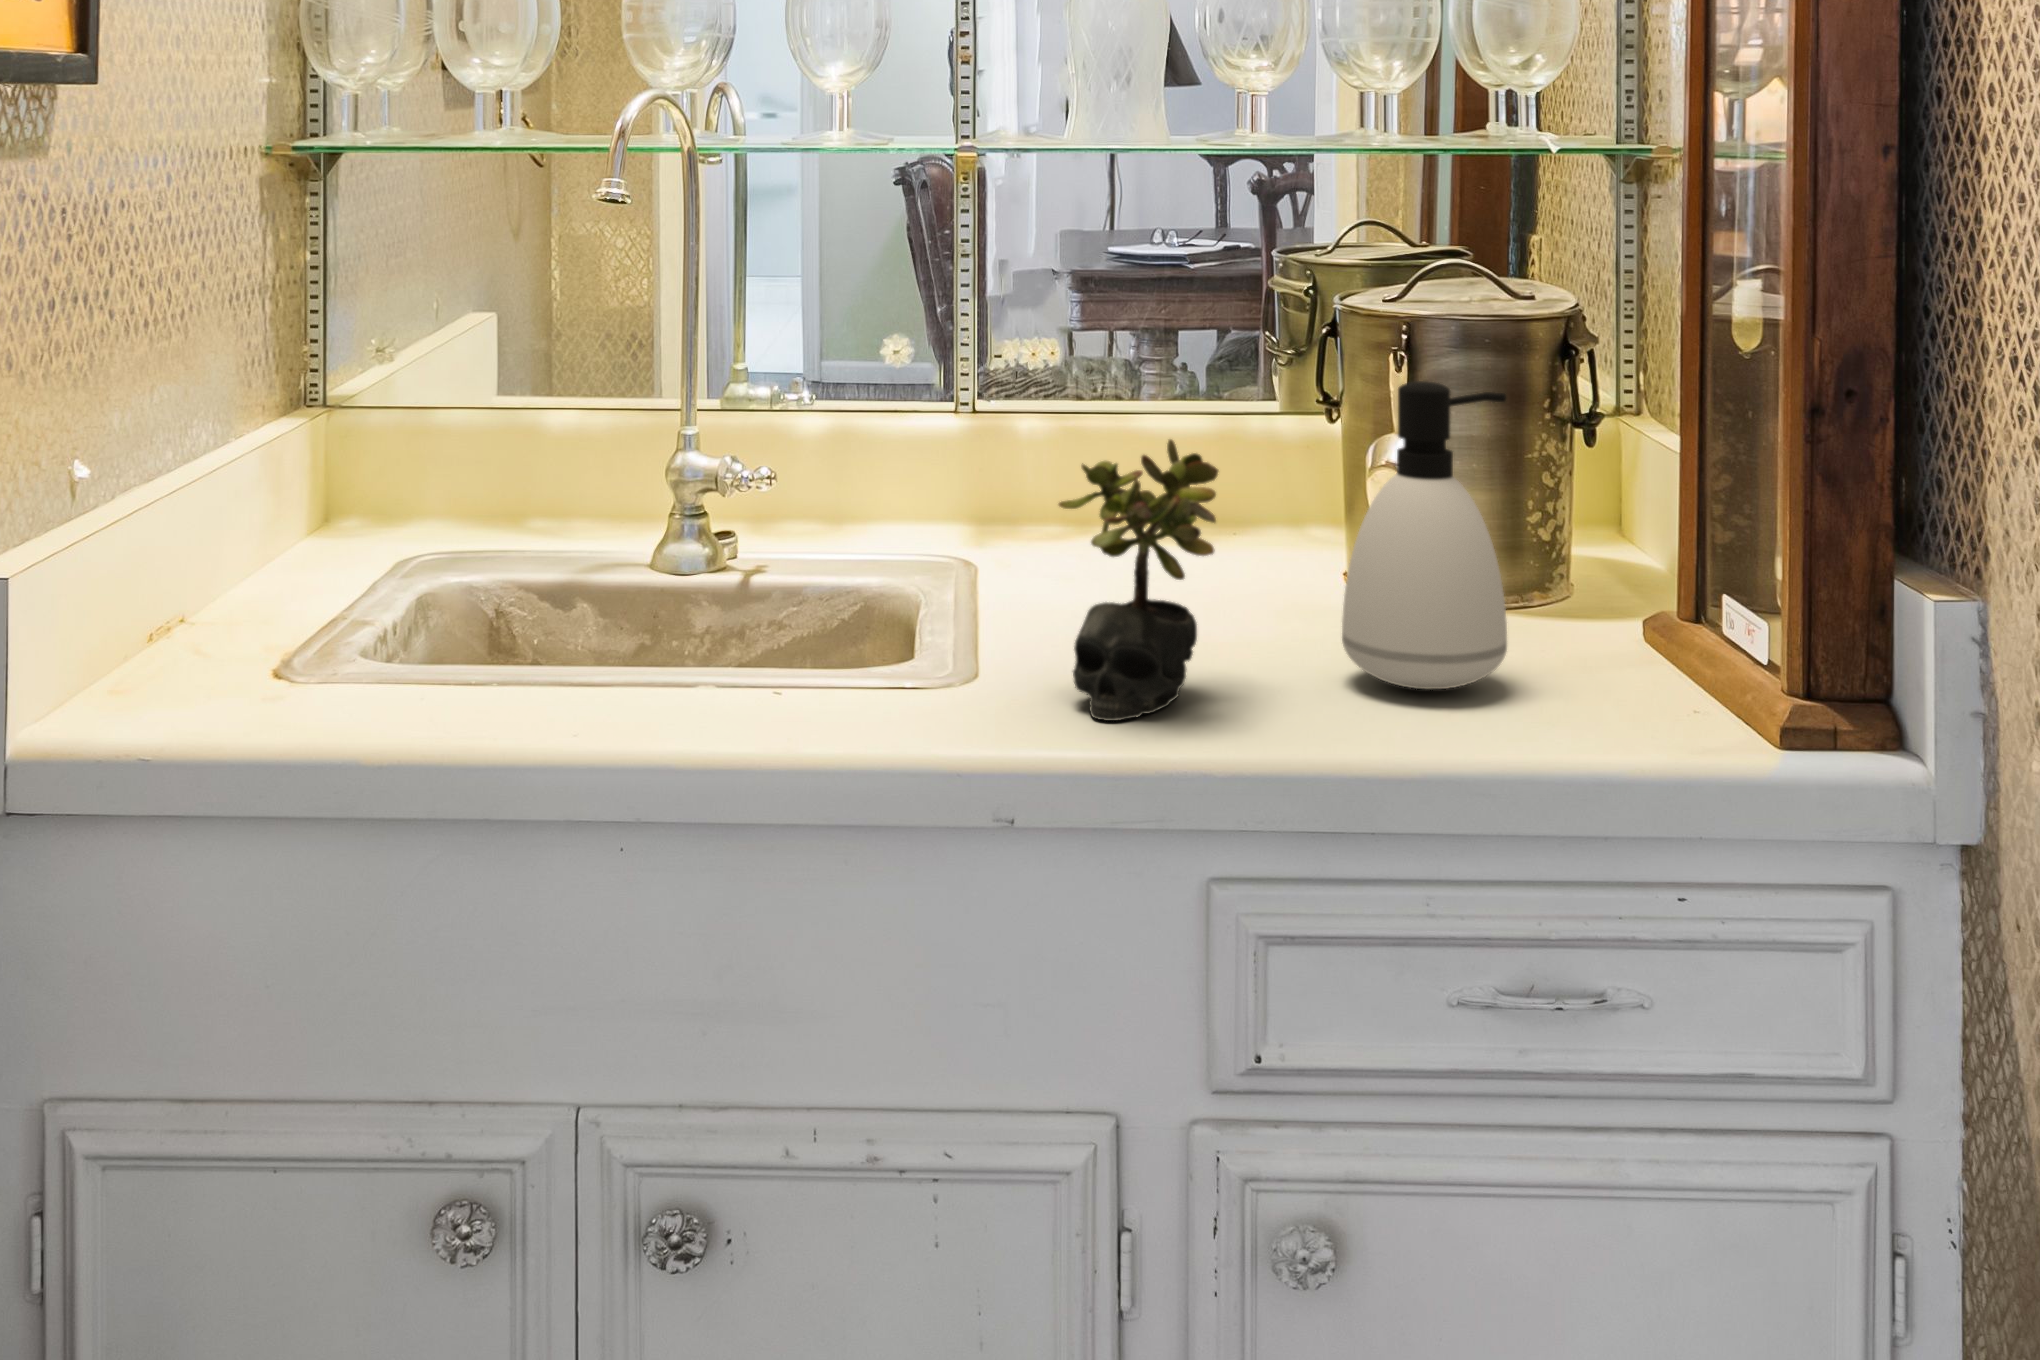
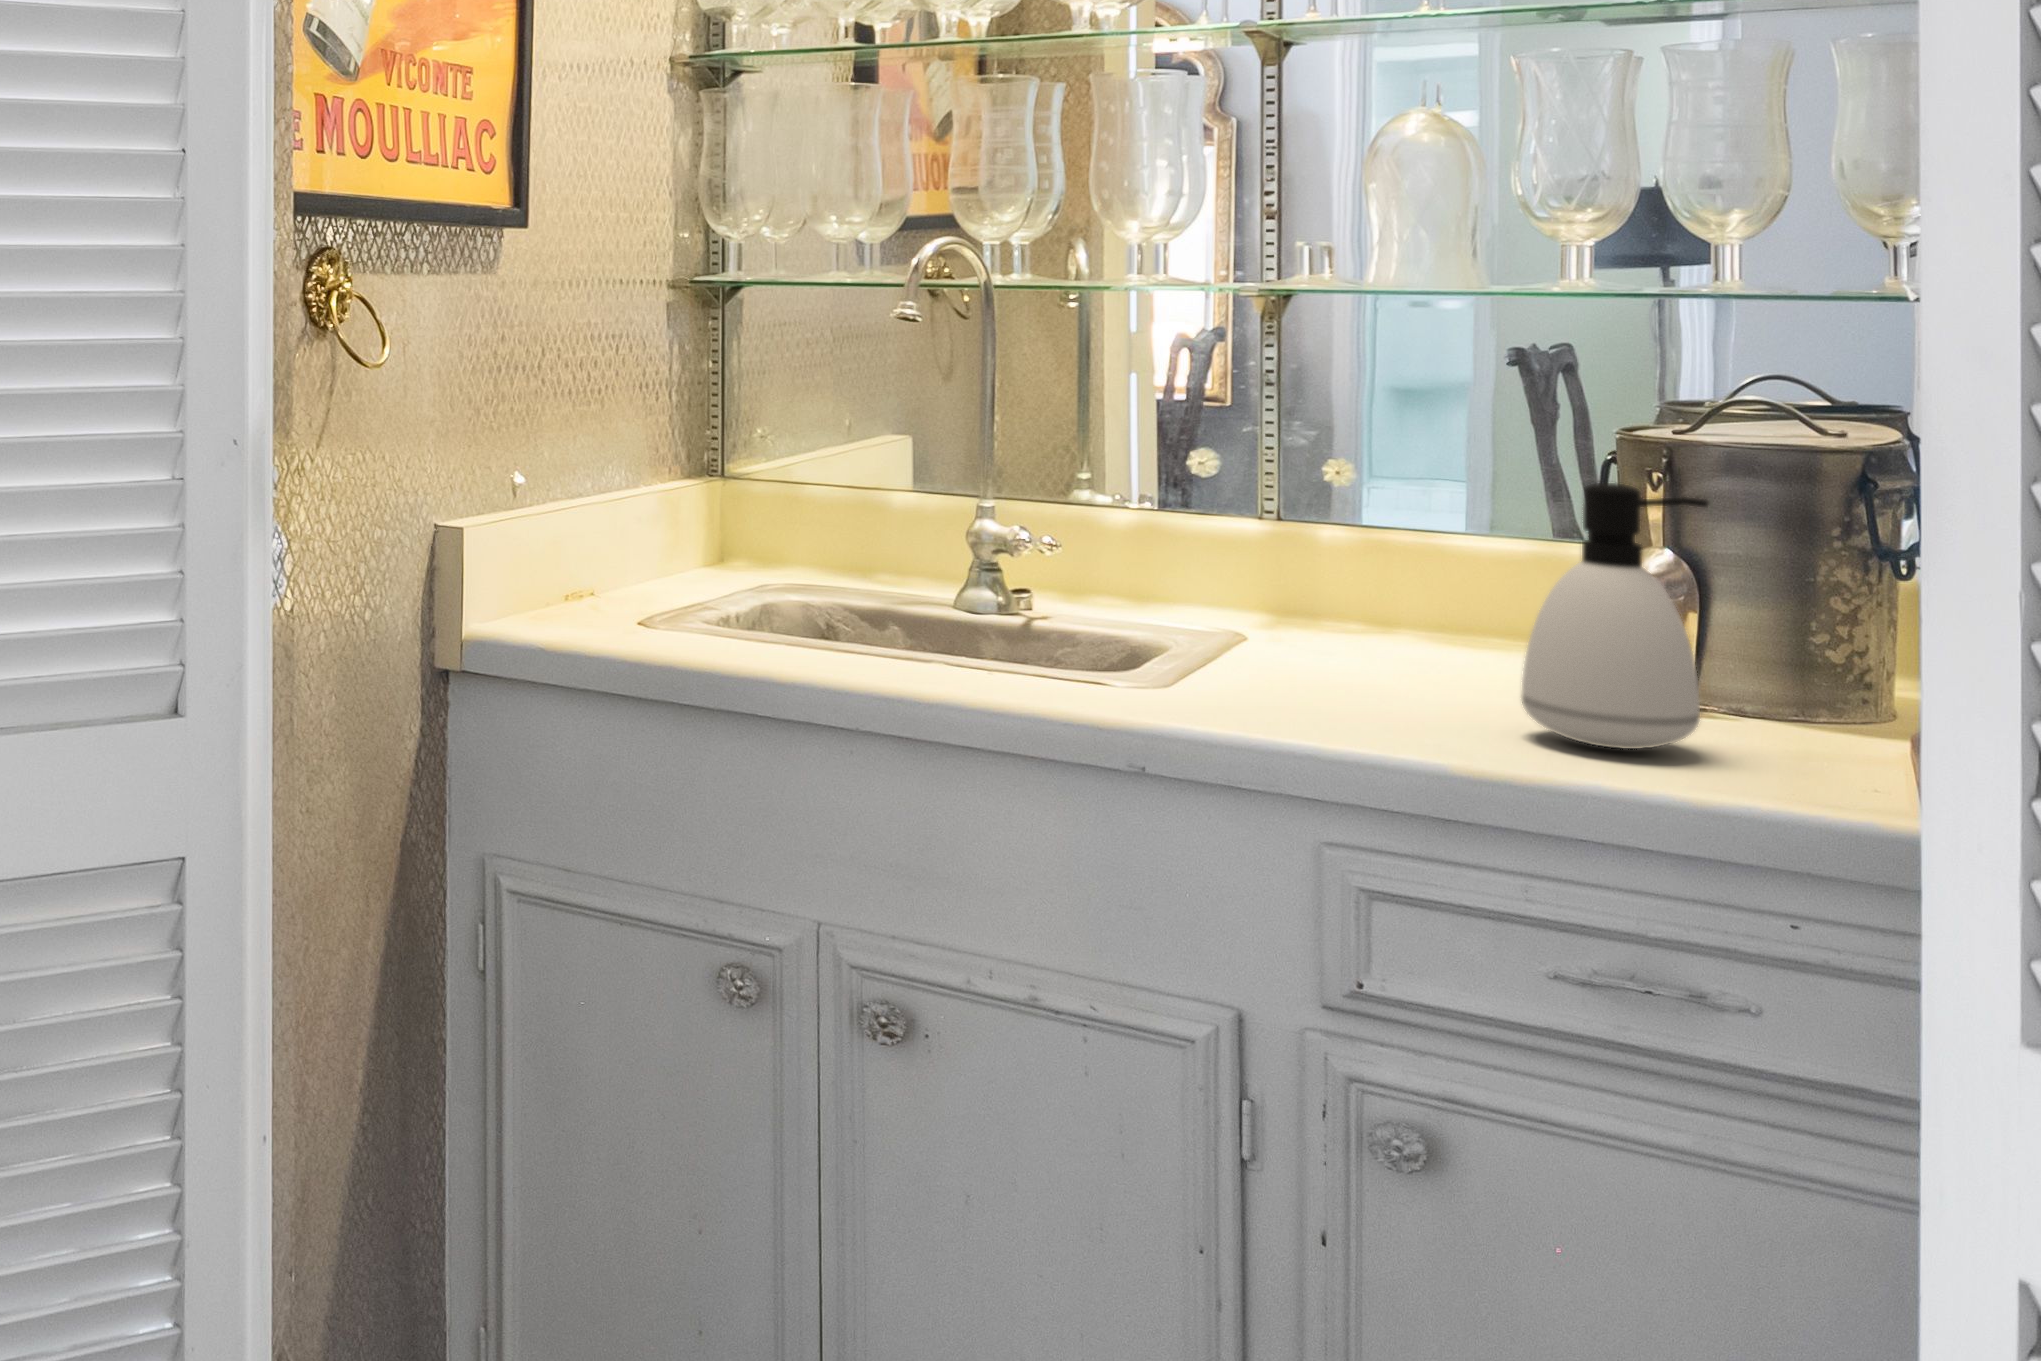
succulent plant: present [1059,439,1218,721] -> none [1236,513,1394,725]

